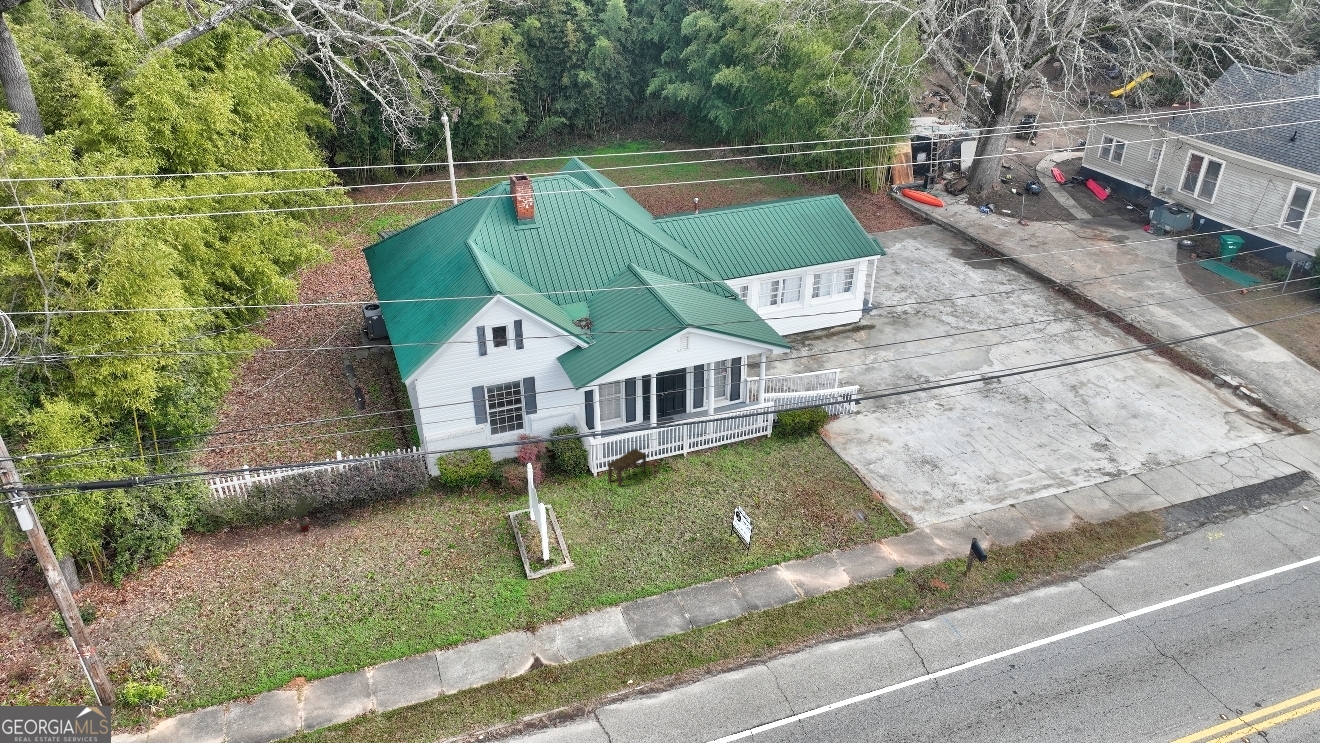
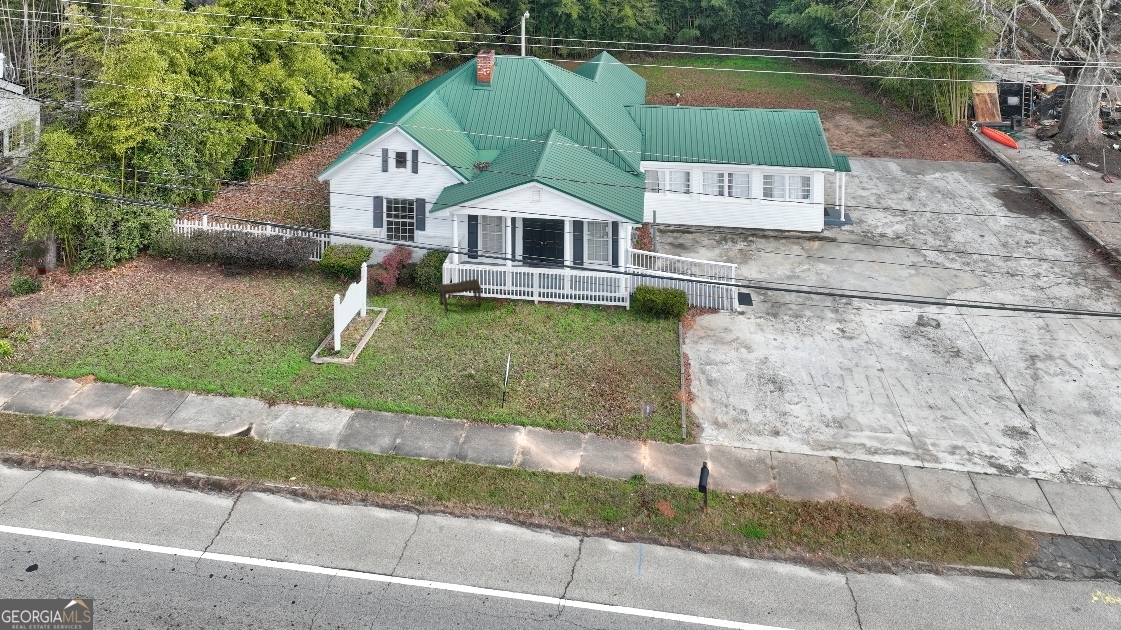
potted tree: present [284,494,315,531] -> present [23,239,50,274]

